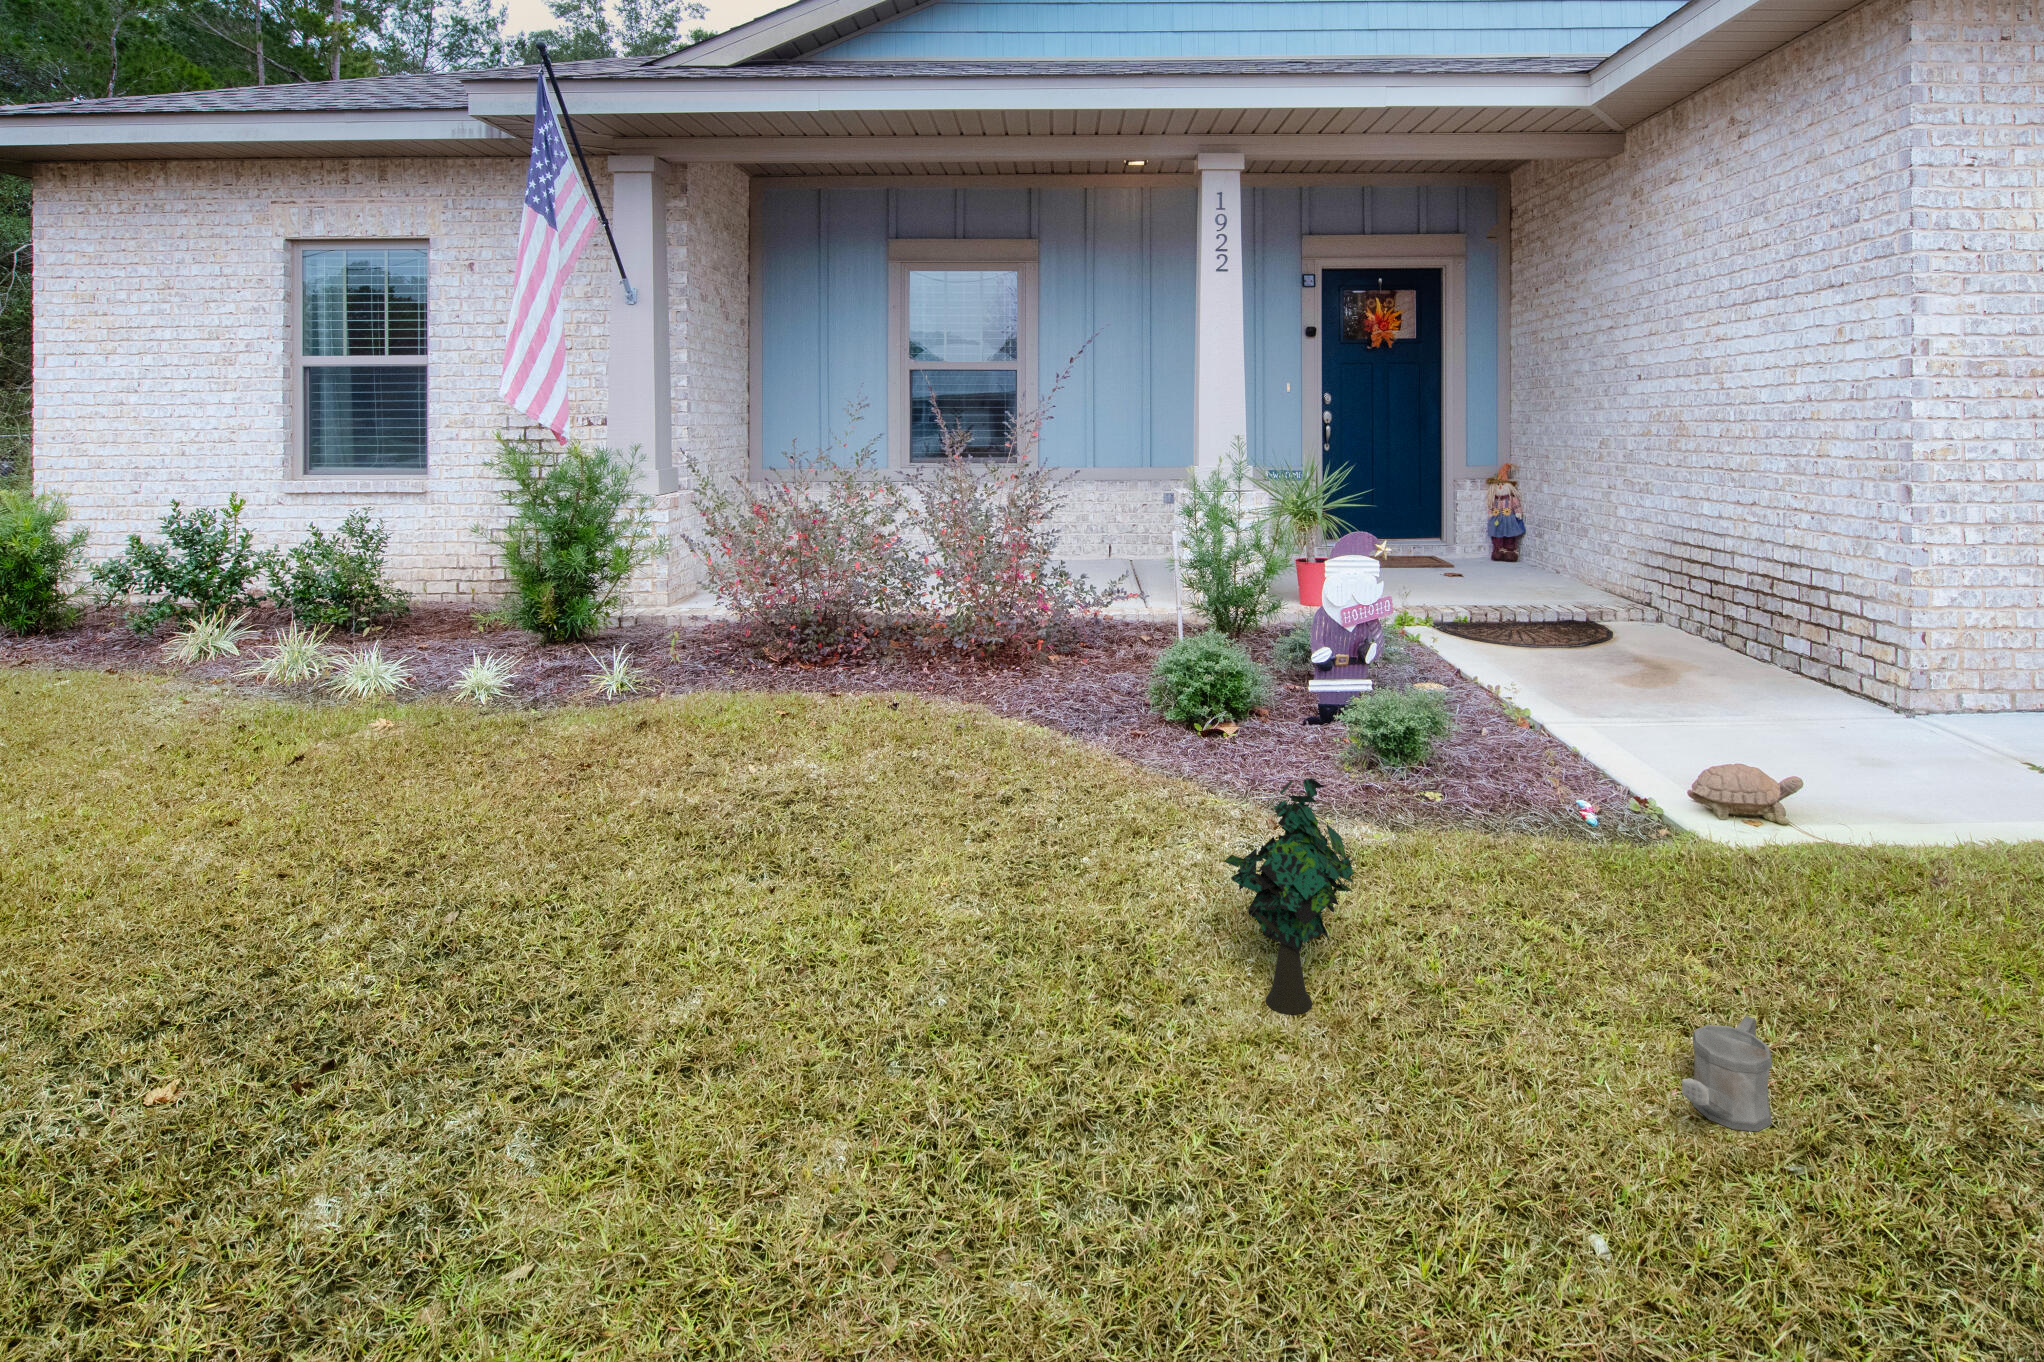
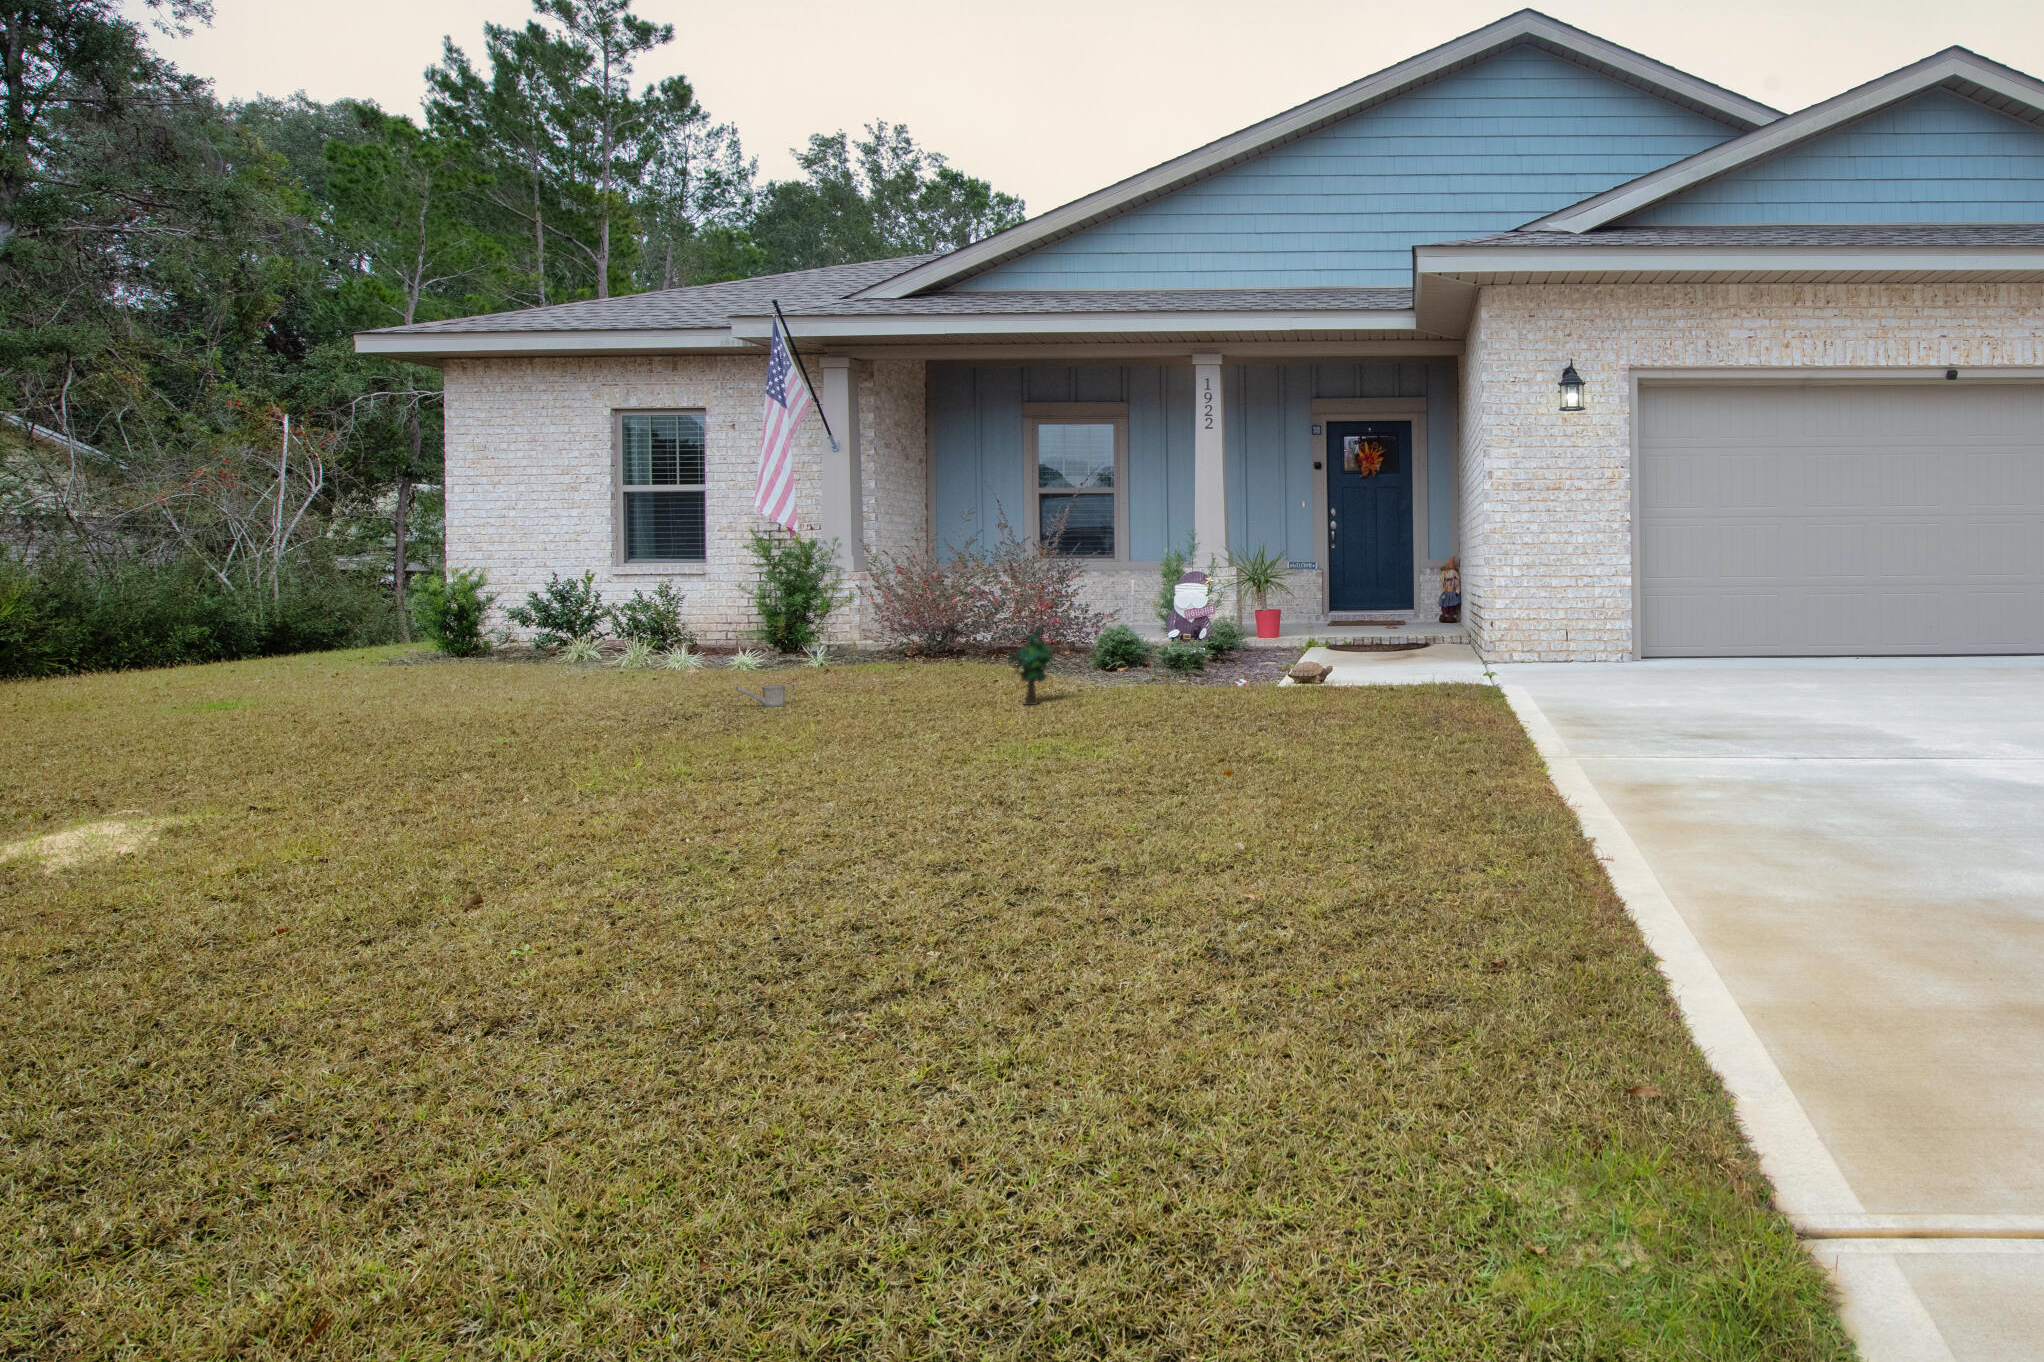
watering can: present [1682,1016,1772,1131] -> present [736,684,795,707]

